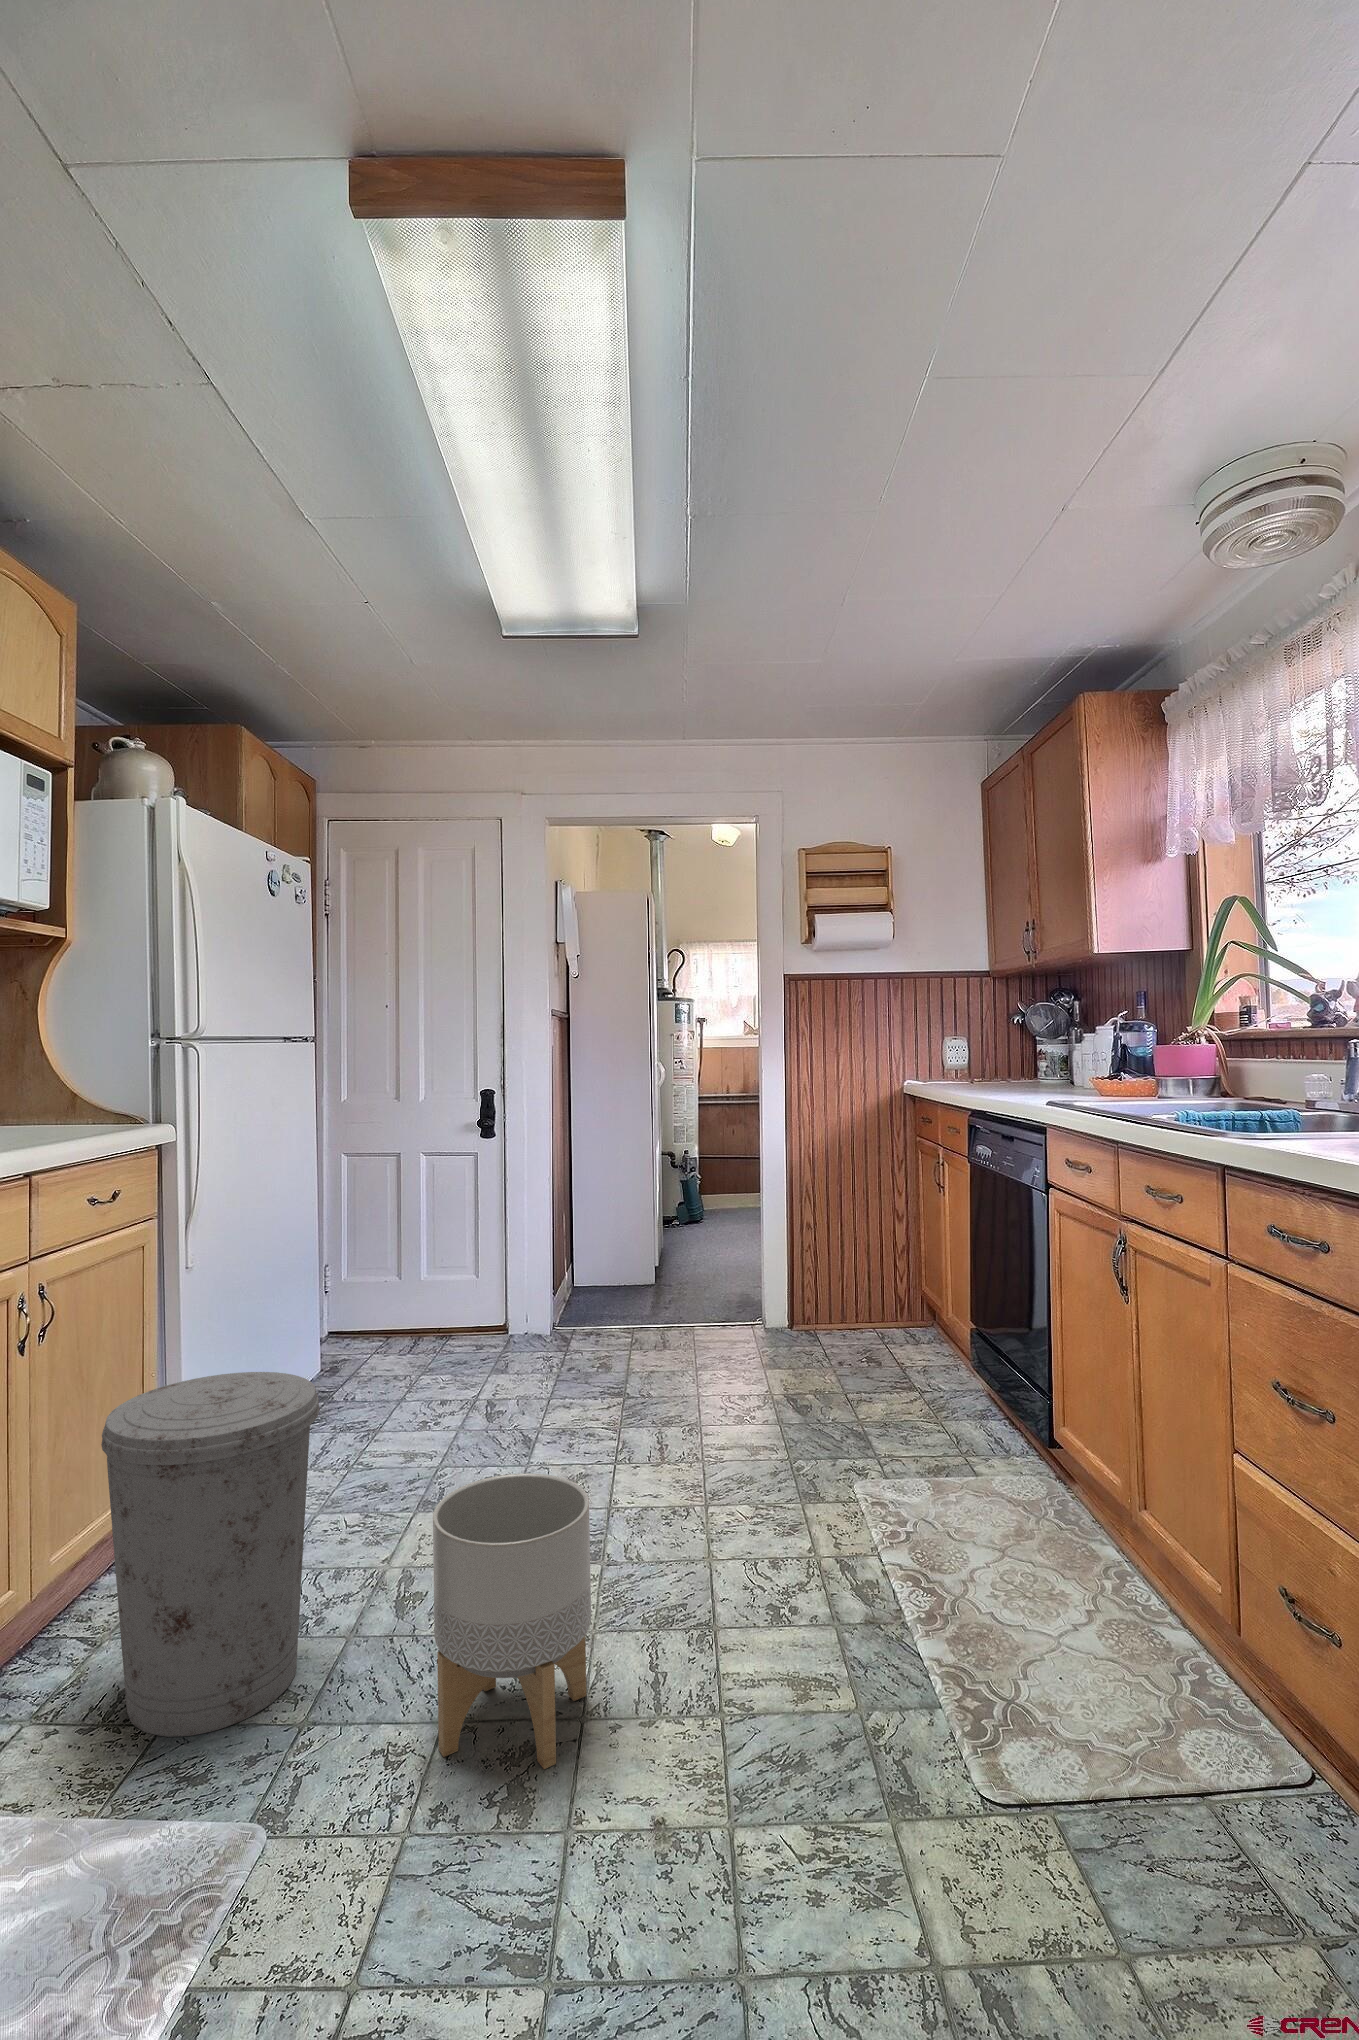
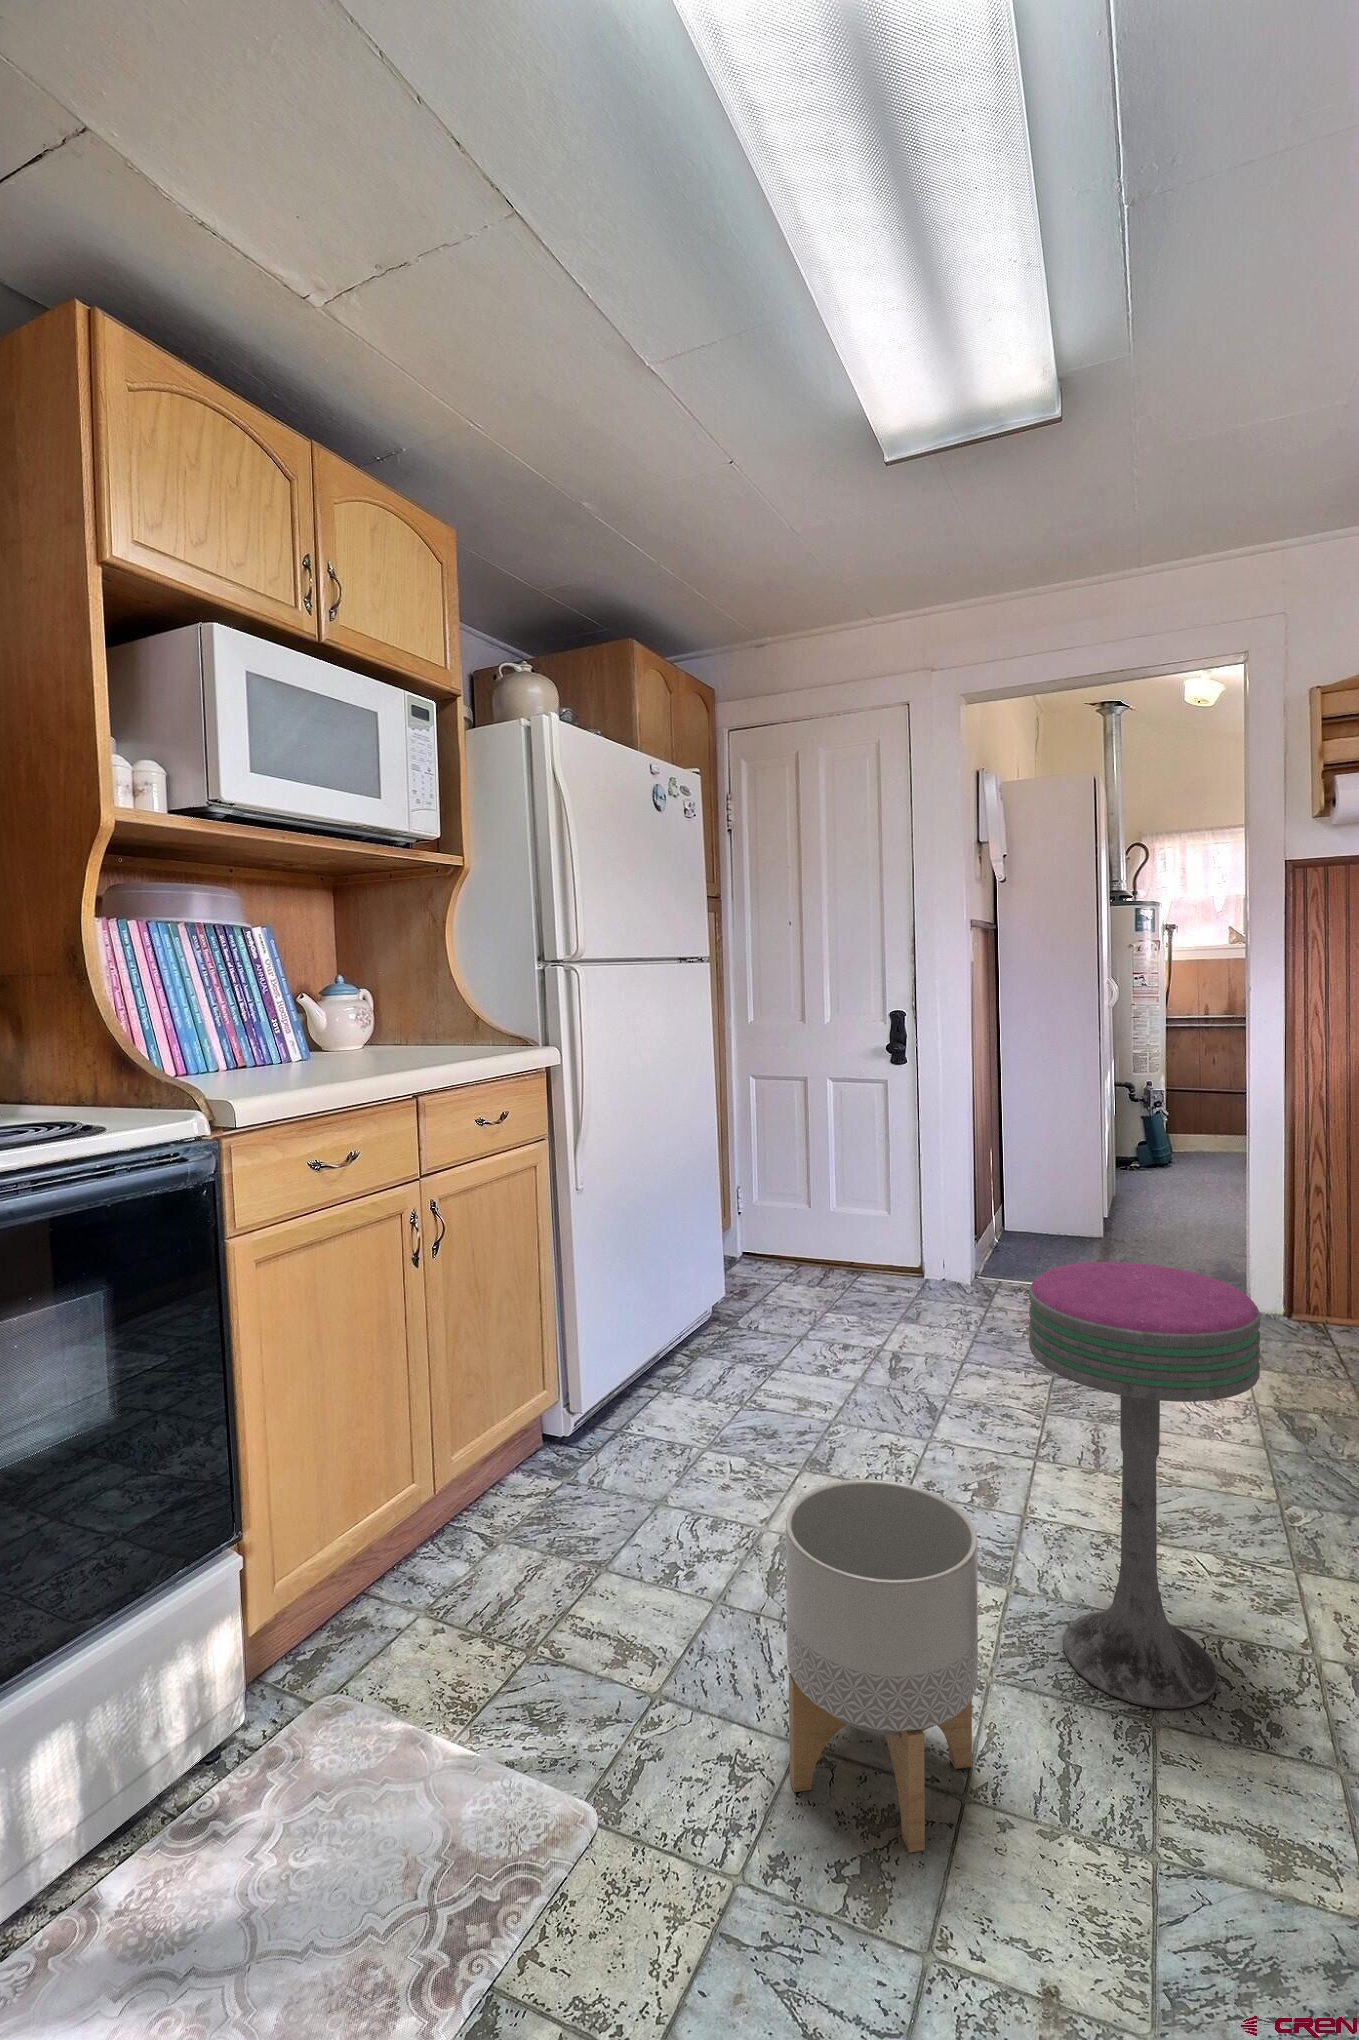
bar stool: none [616,1277,776,1620] -> present [1029,1262,1260,1709]
trash can: present [101,1372,320,1737] -> none [470,1306,680,1677]

